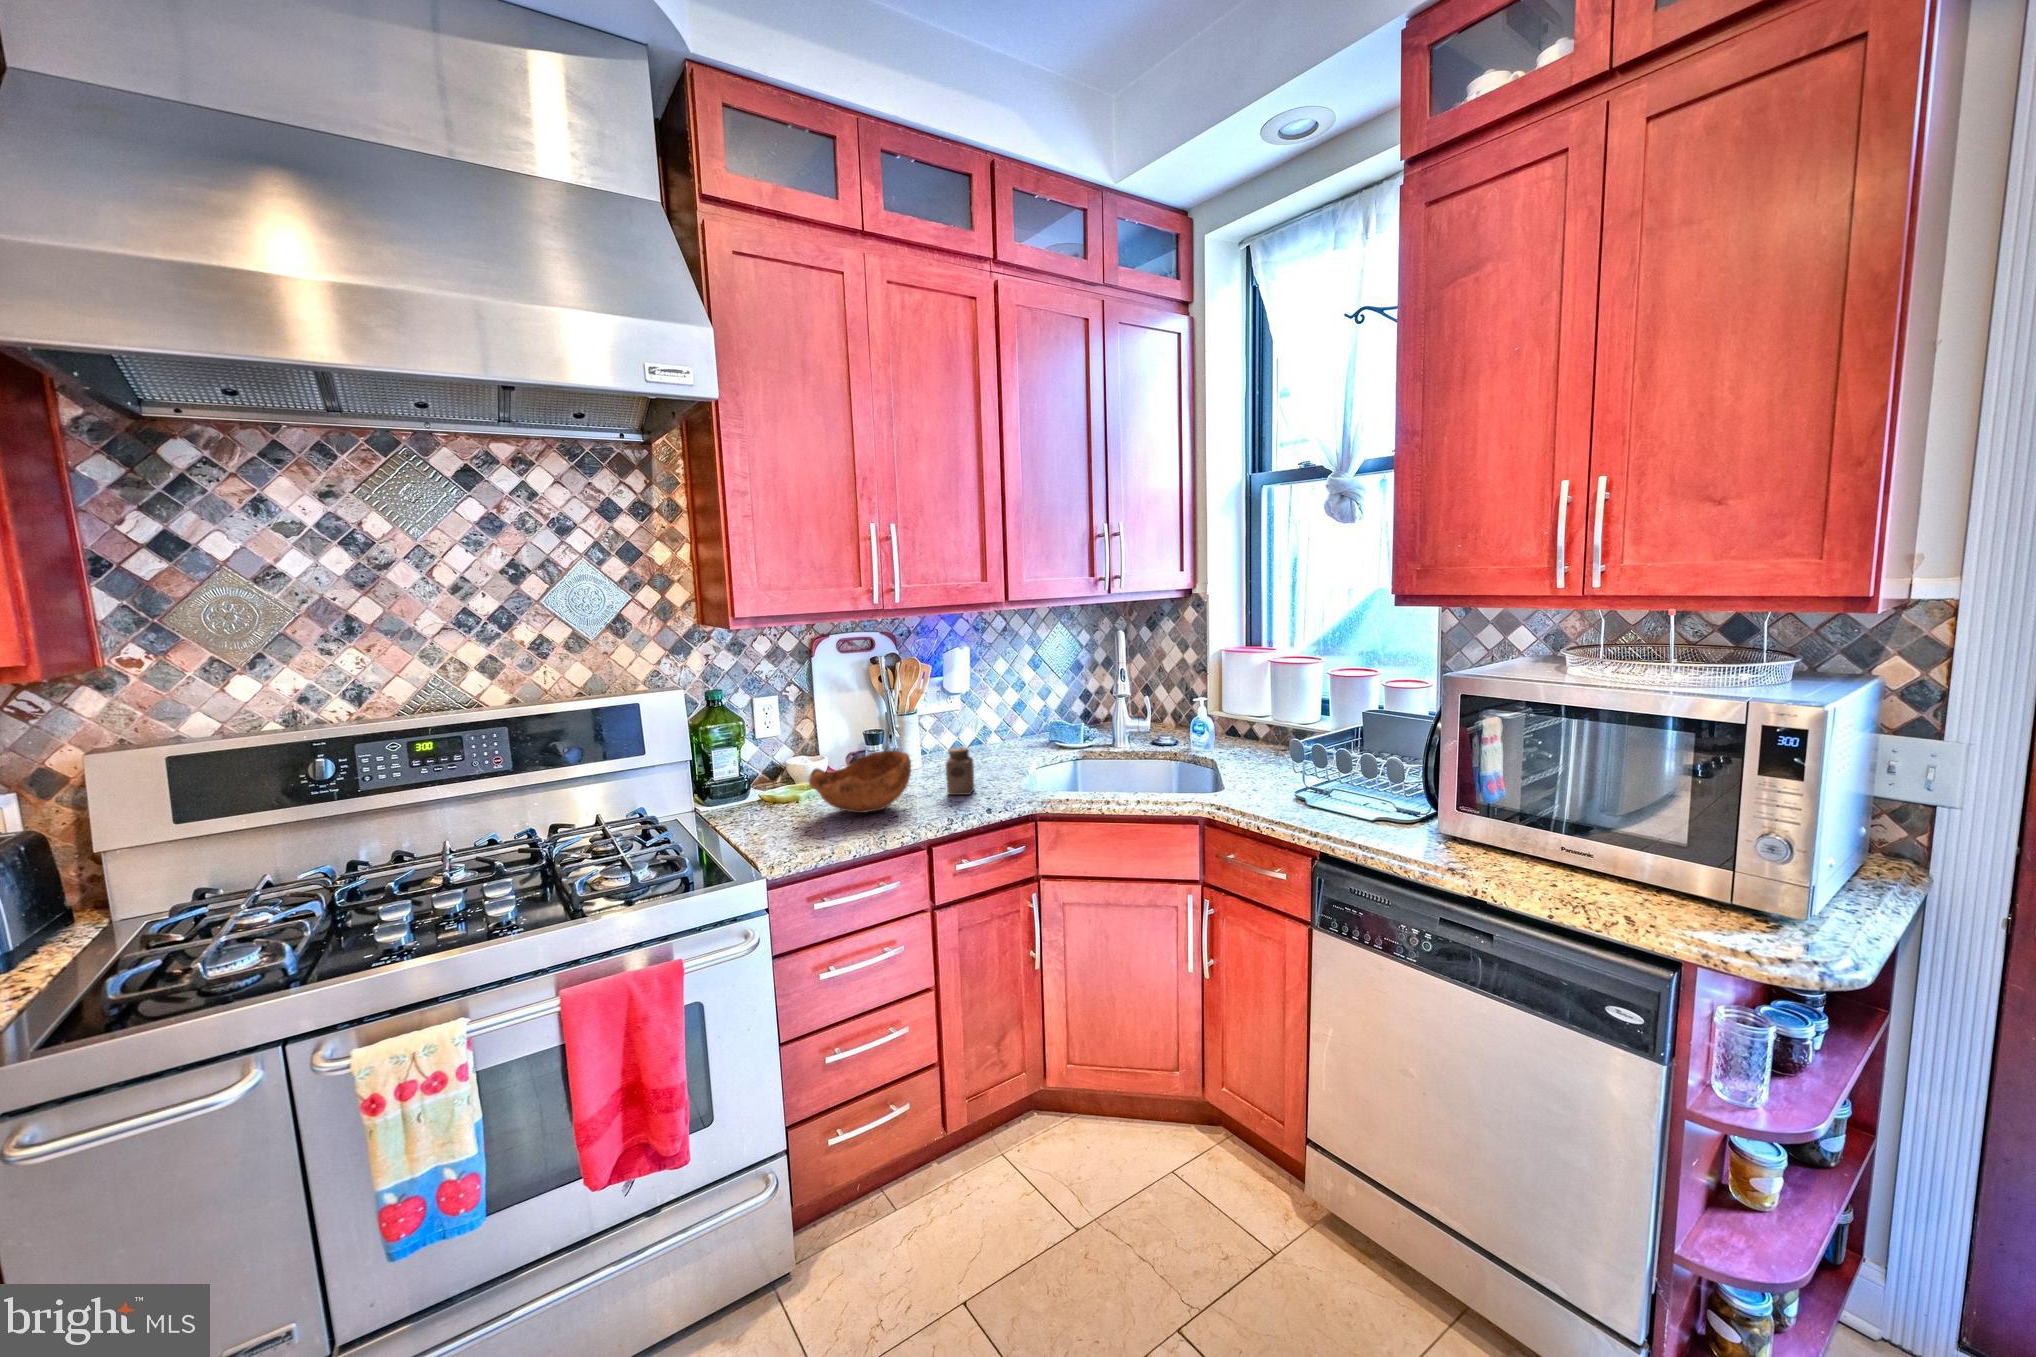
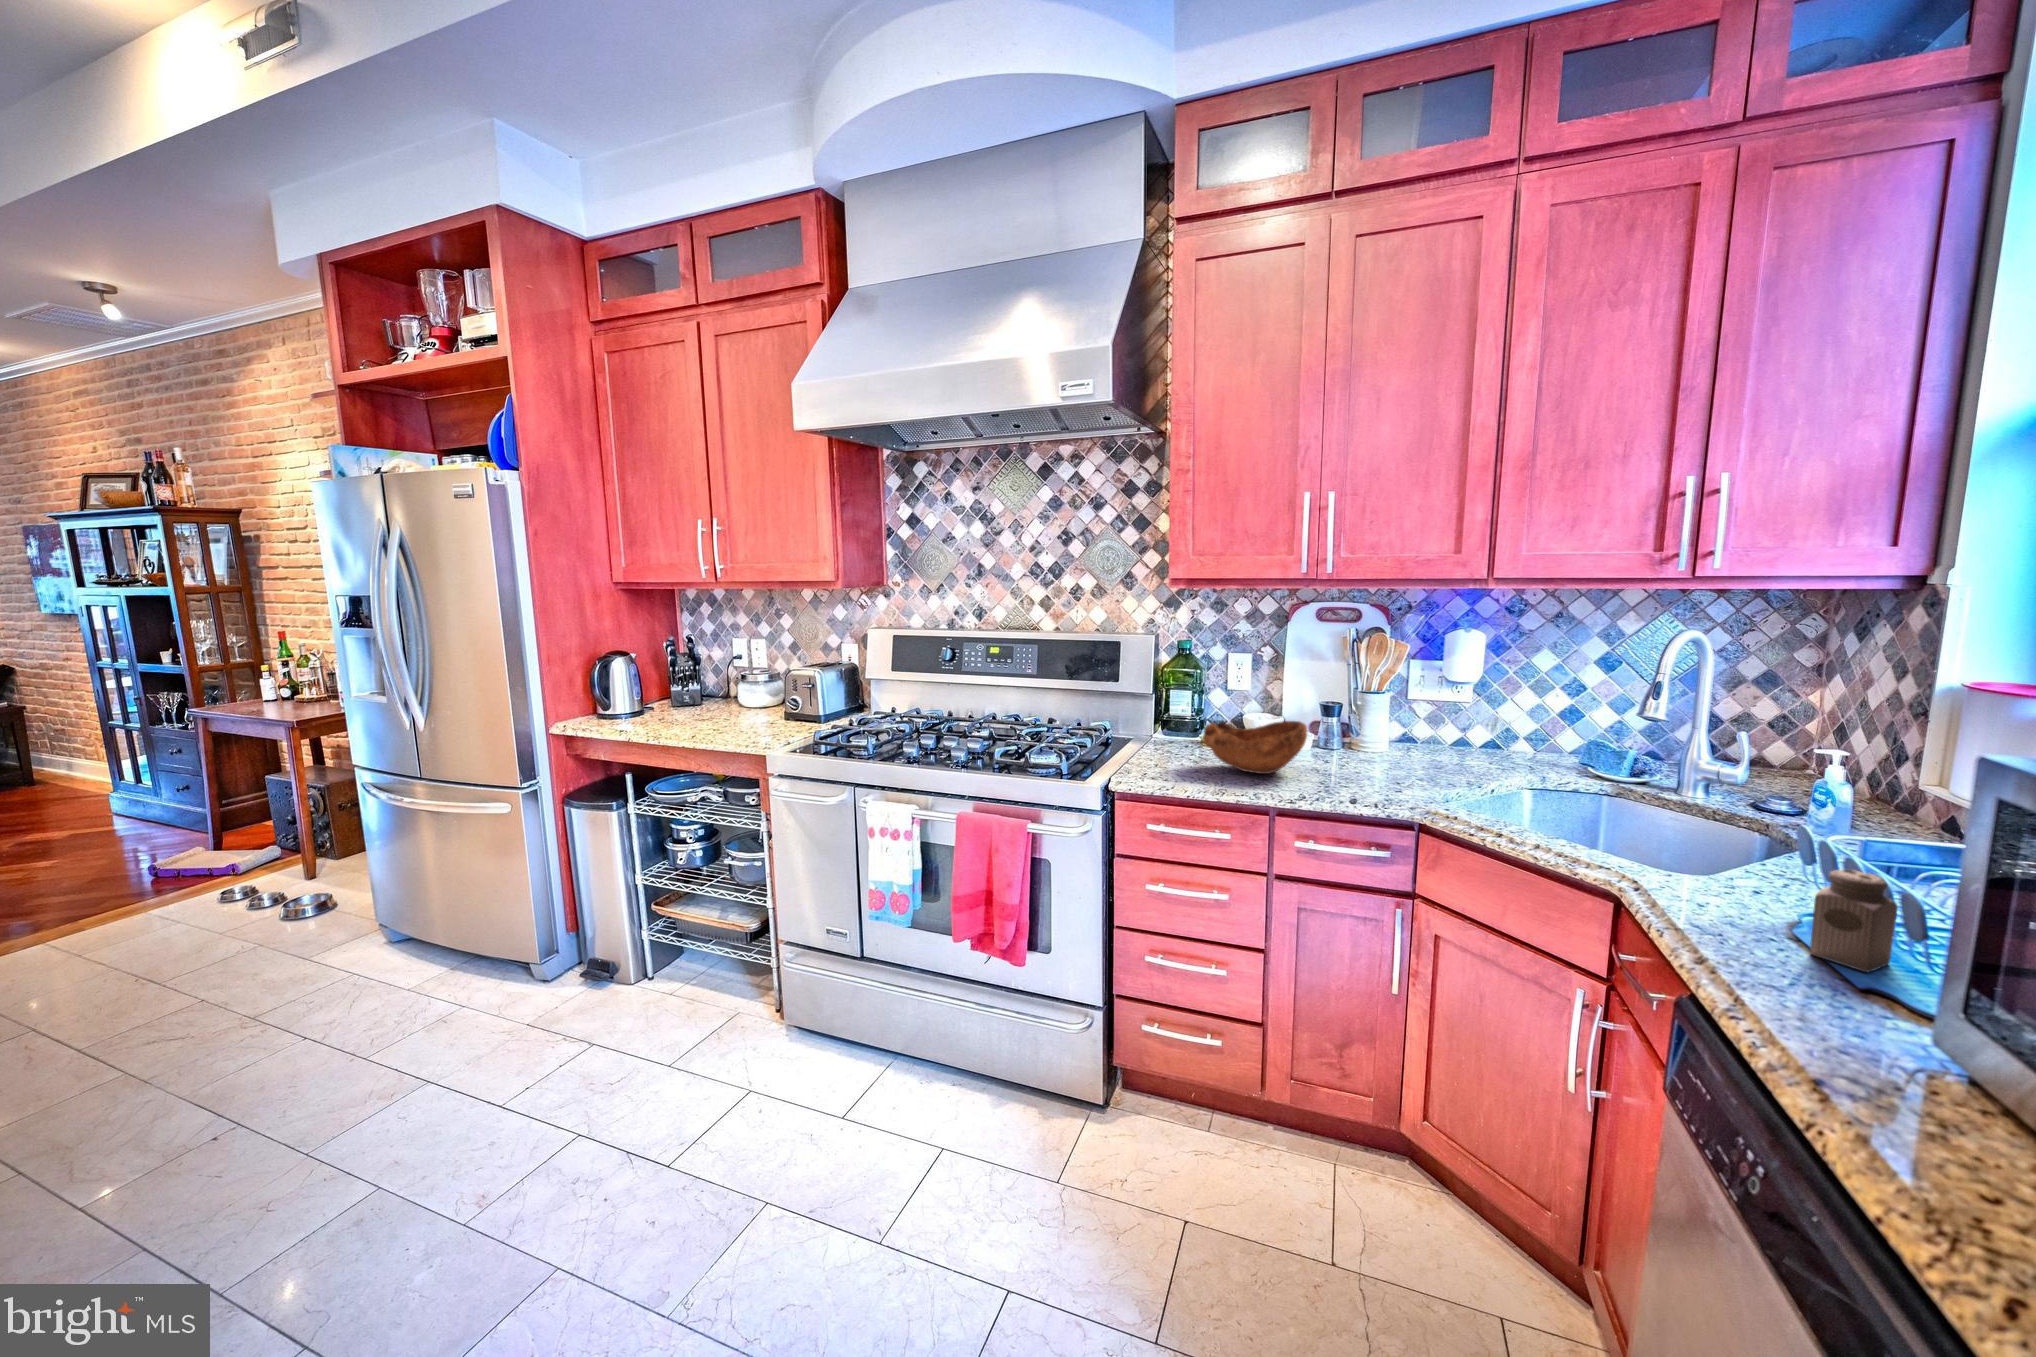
salt shaker: present [946,747,974,795] -> present [1810,870,1898,972]

